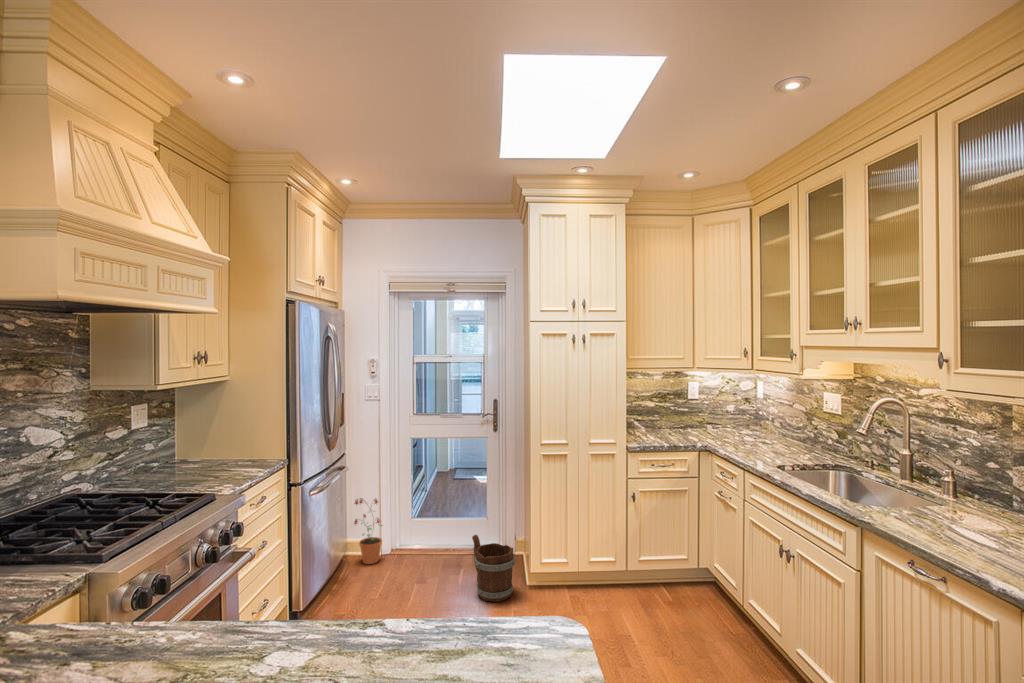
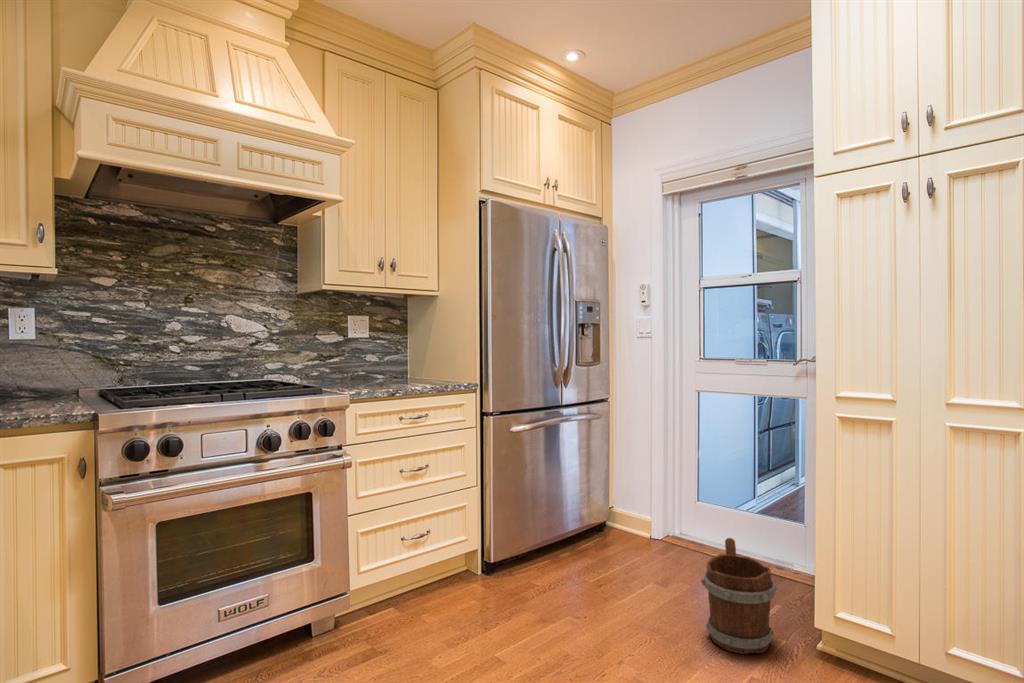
potted plant: present [354,498,382,564] -> none [602,458,647,546]

